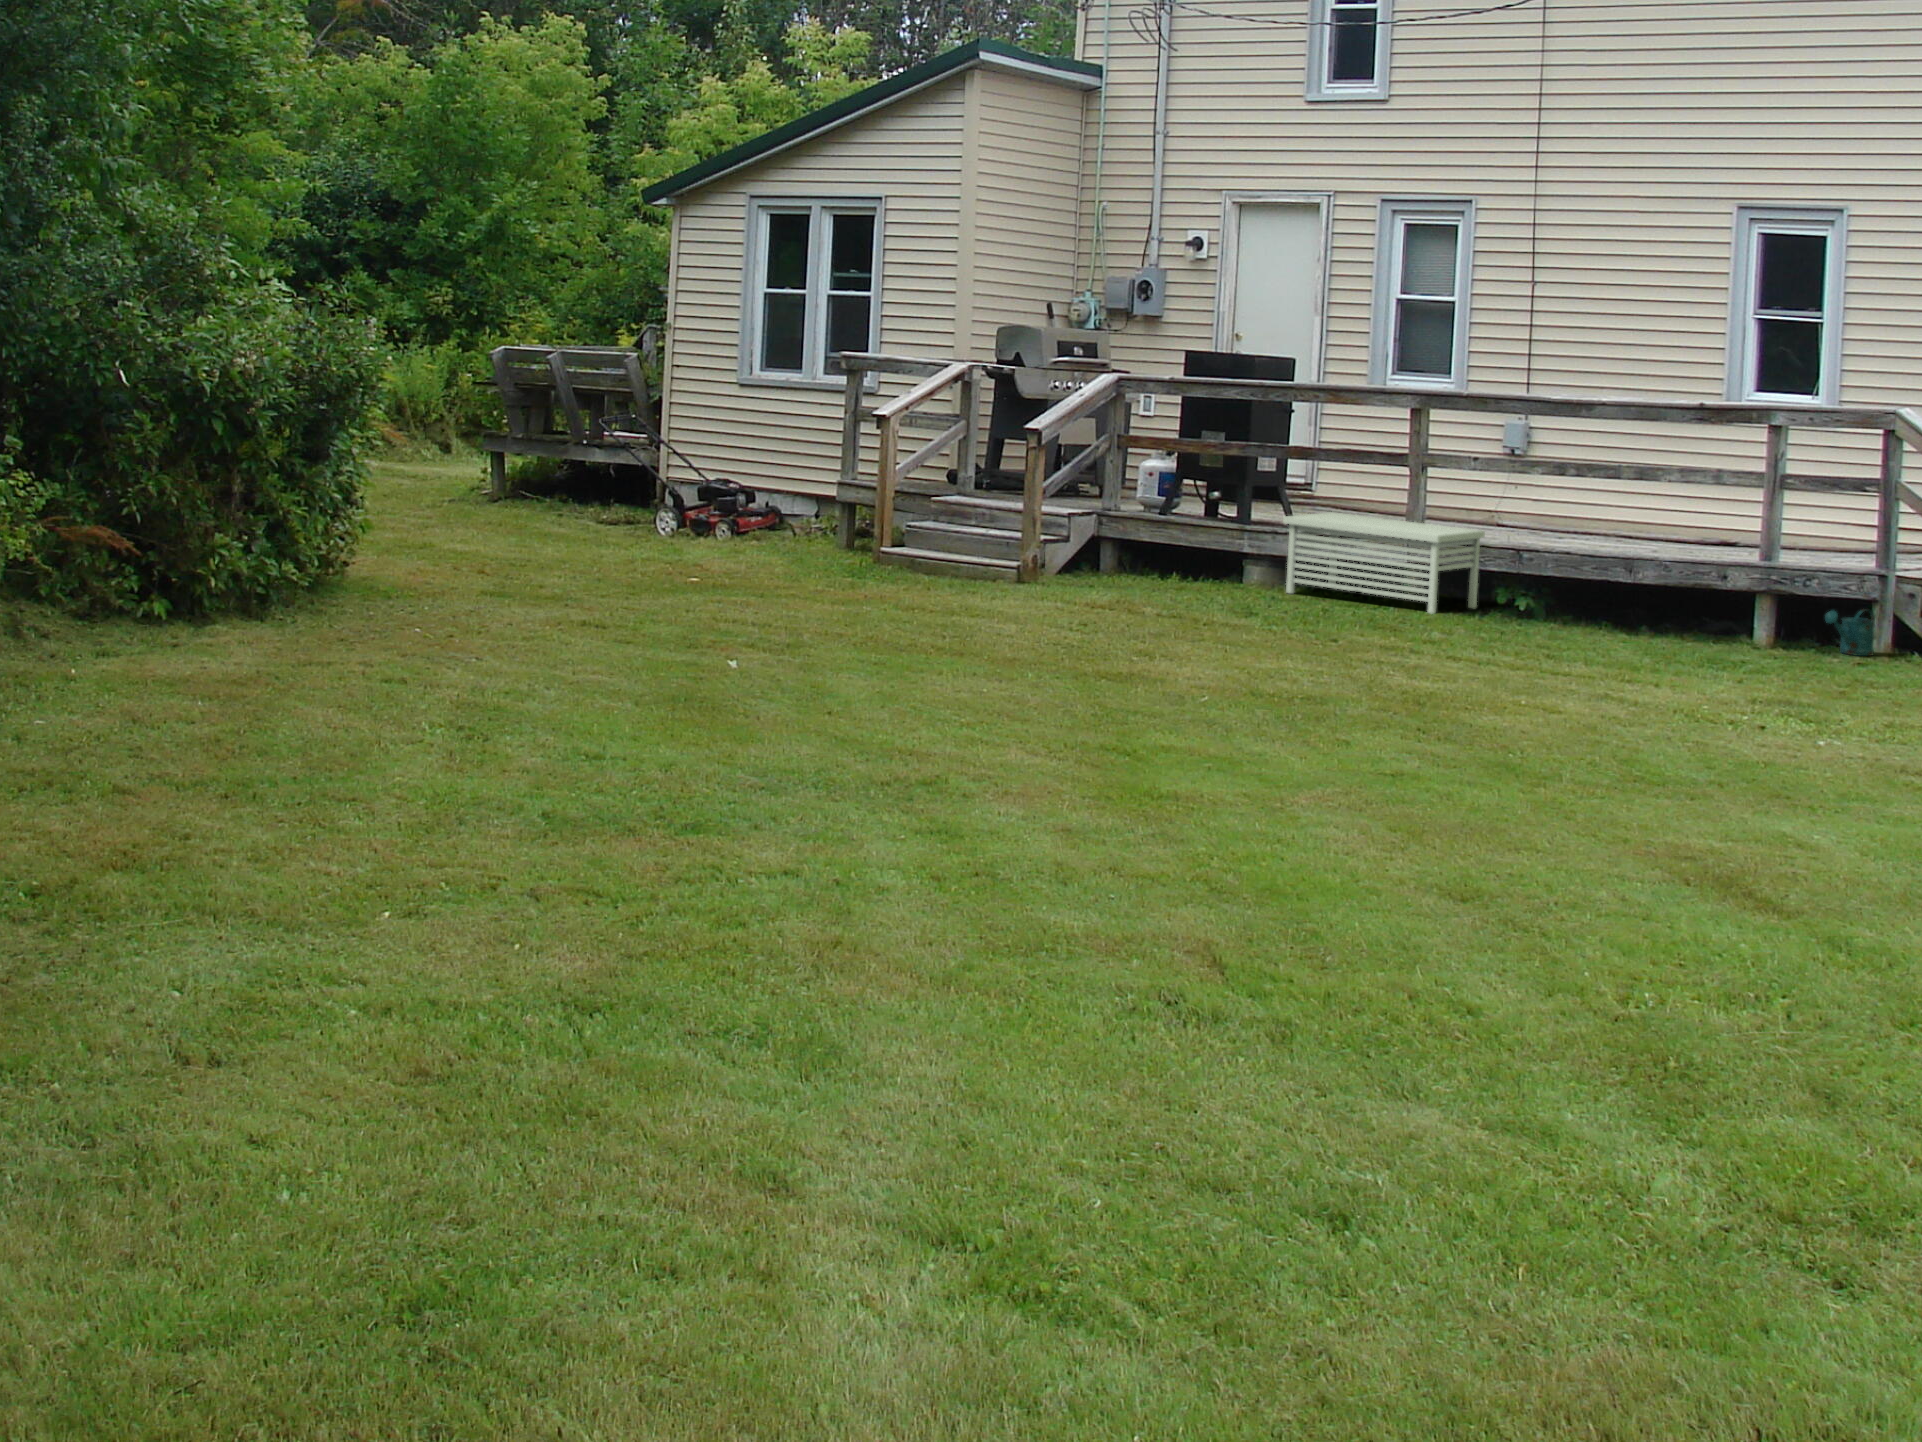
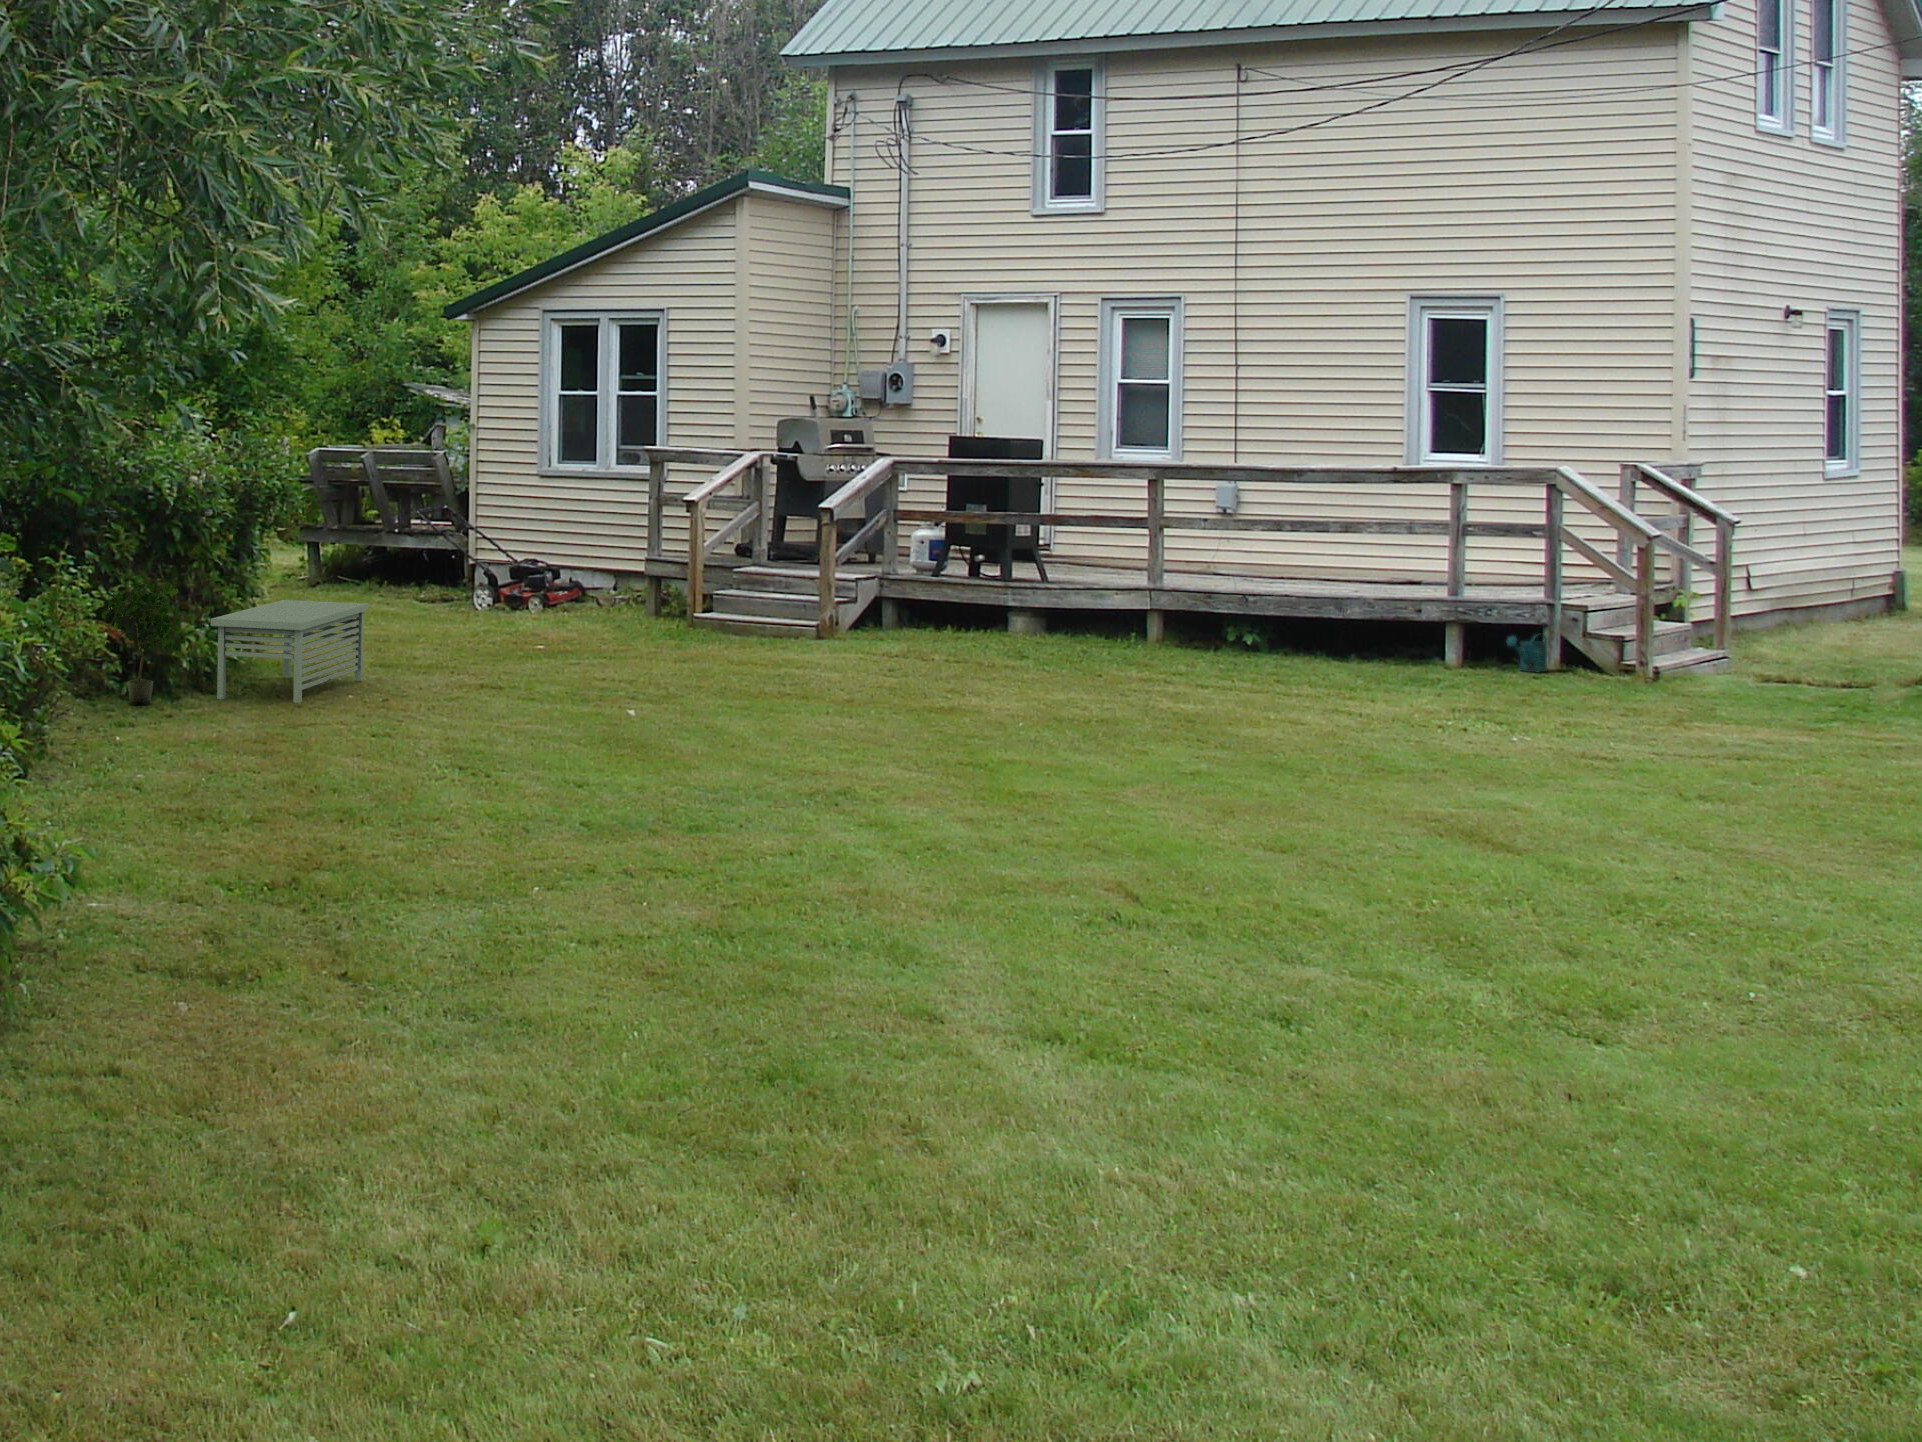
potted plant: none [72,485,201,632] -> present [101,583,189,705]
storage bench: present [1282,512,1485,614] -> present [211,600,369,703]

